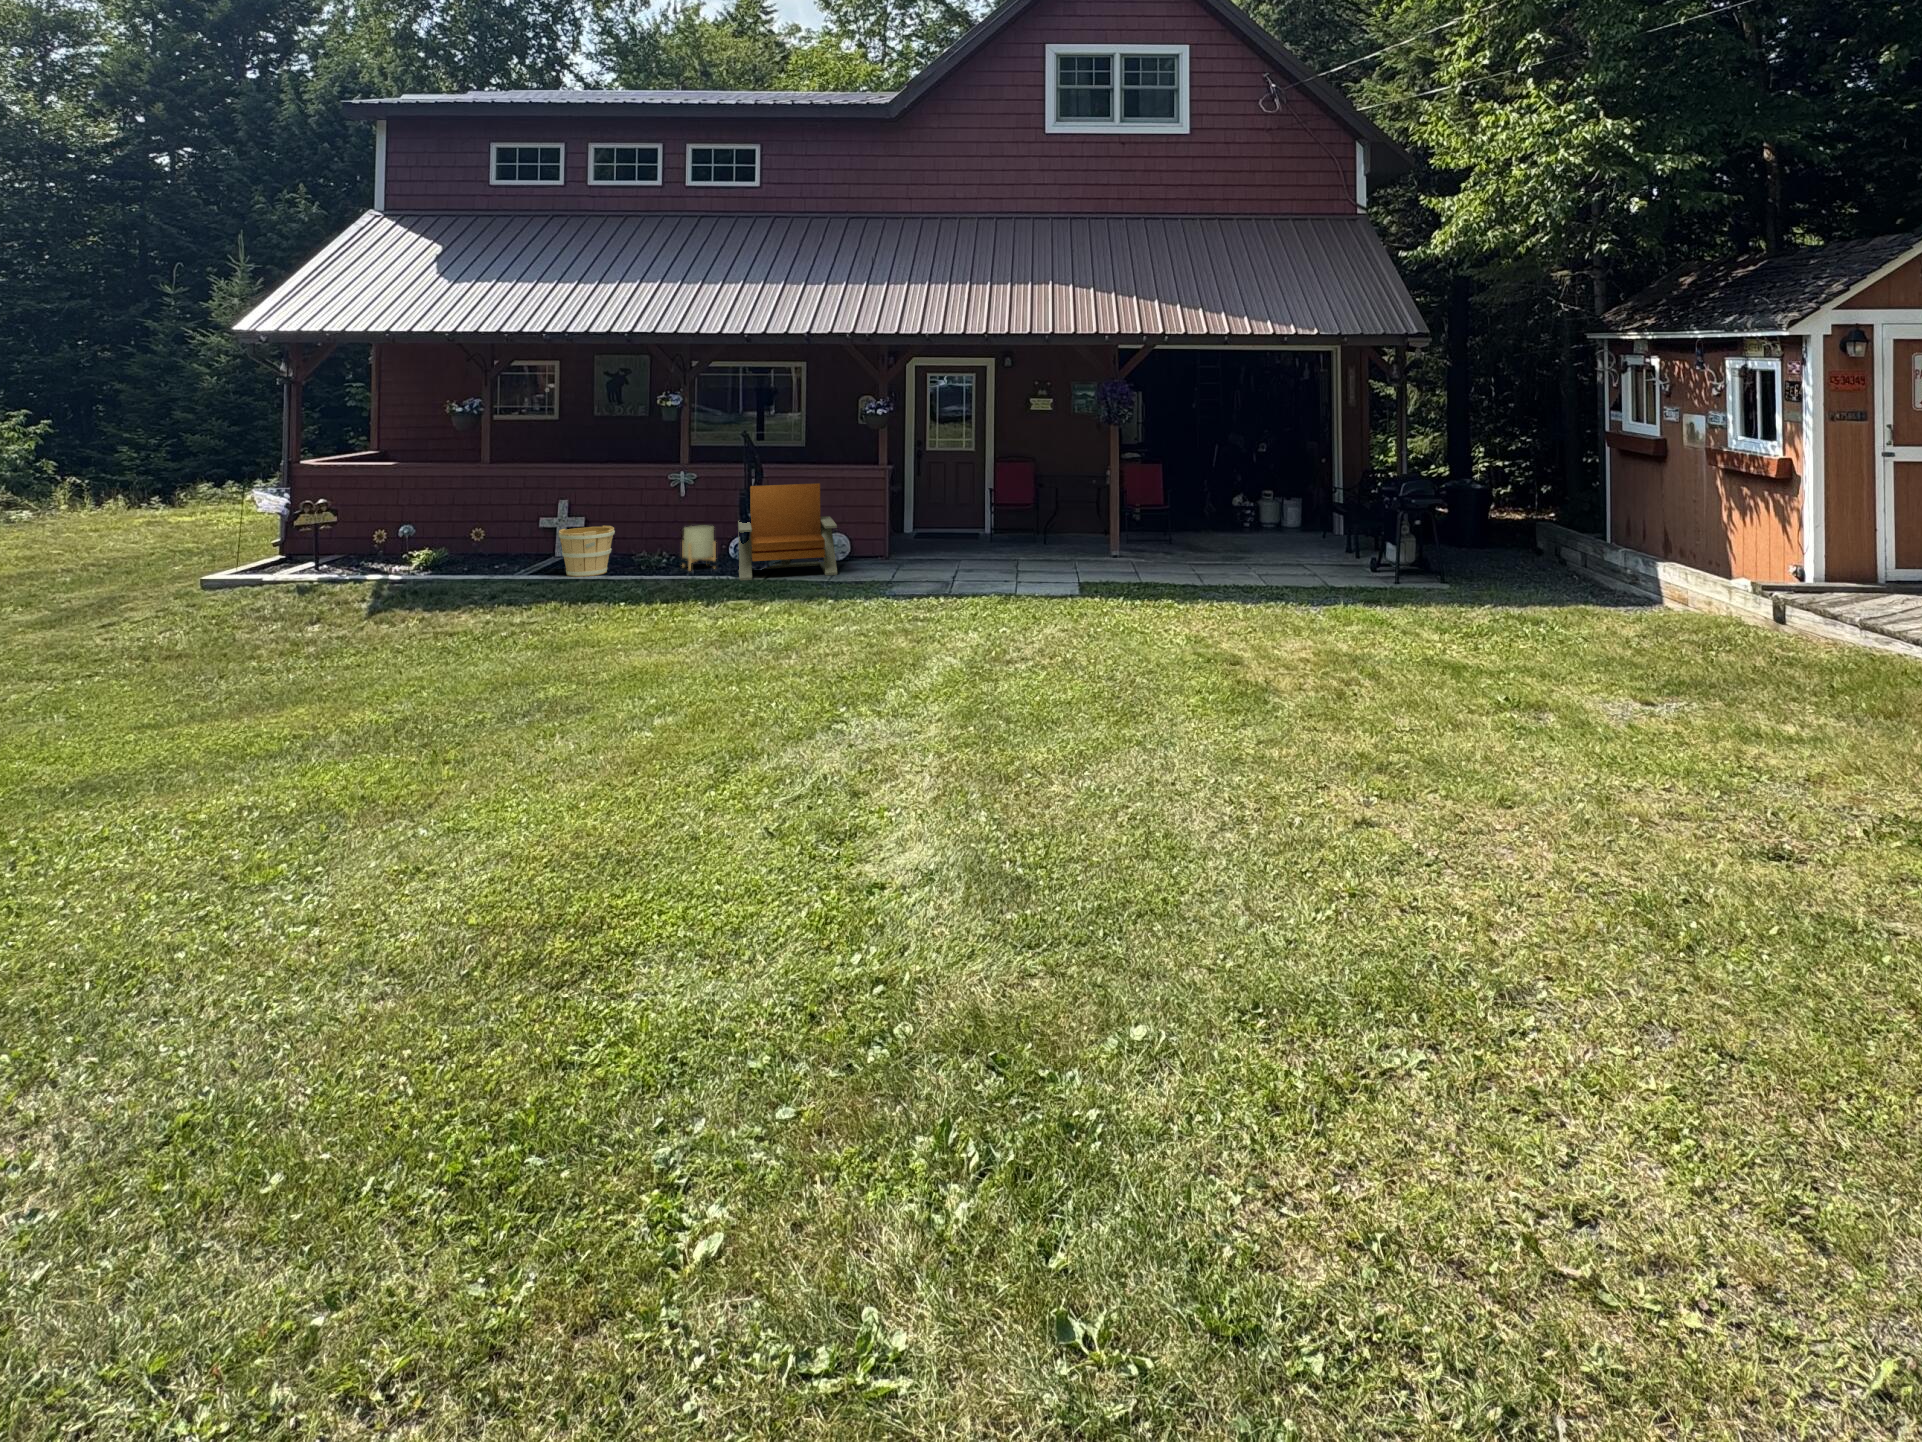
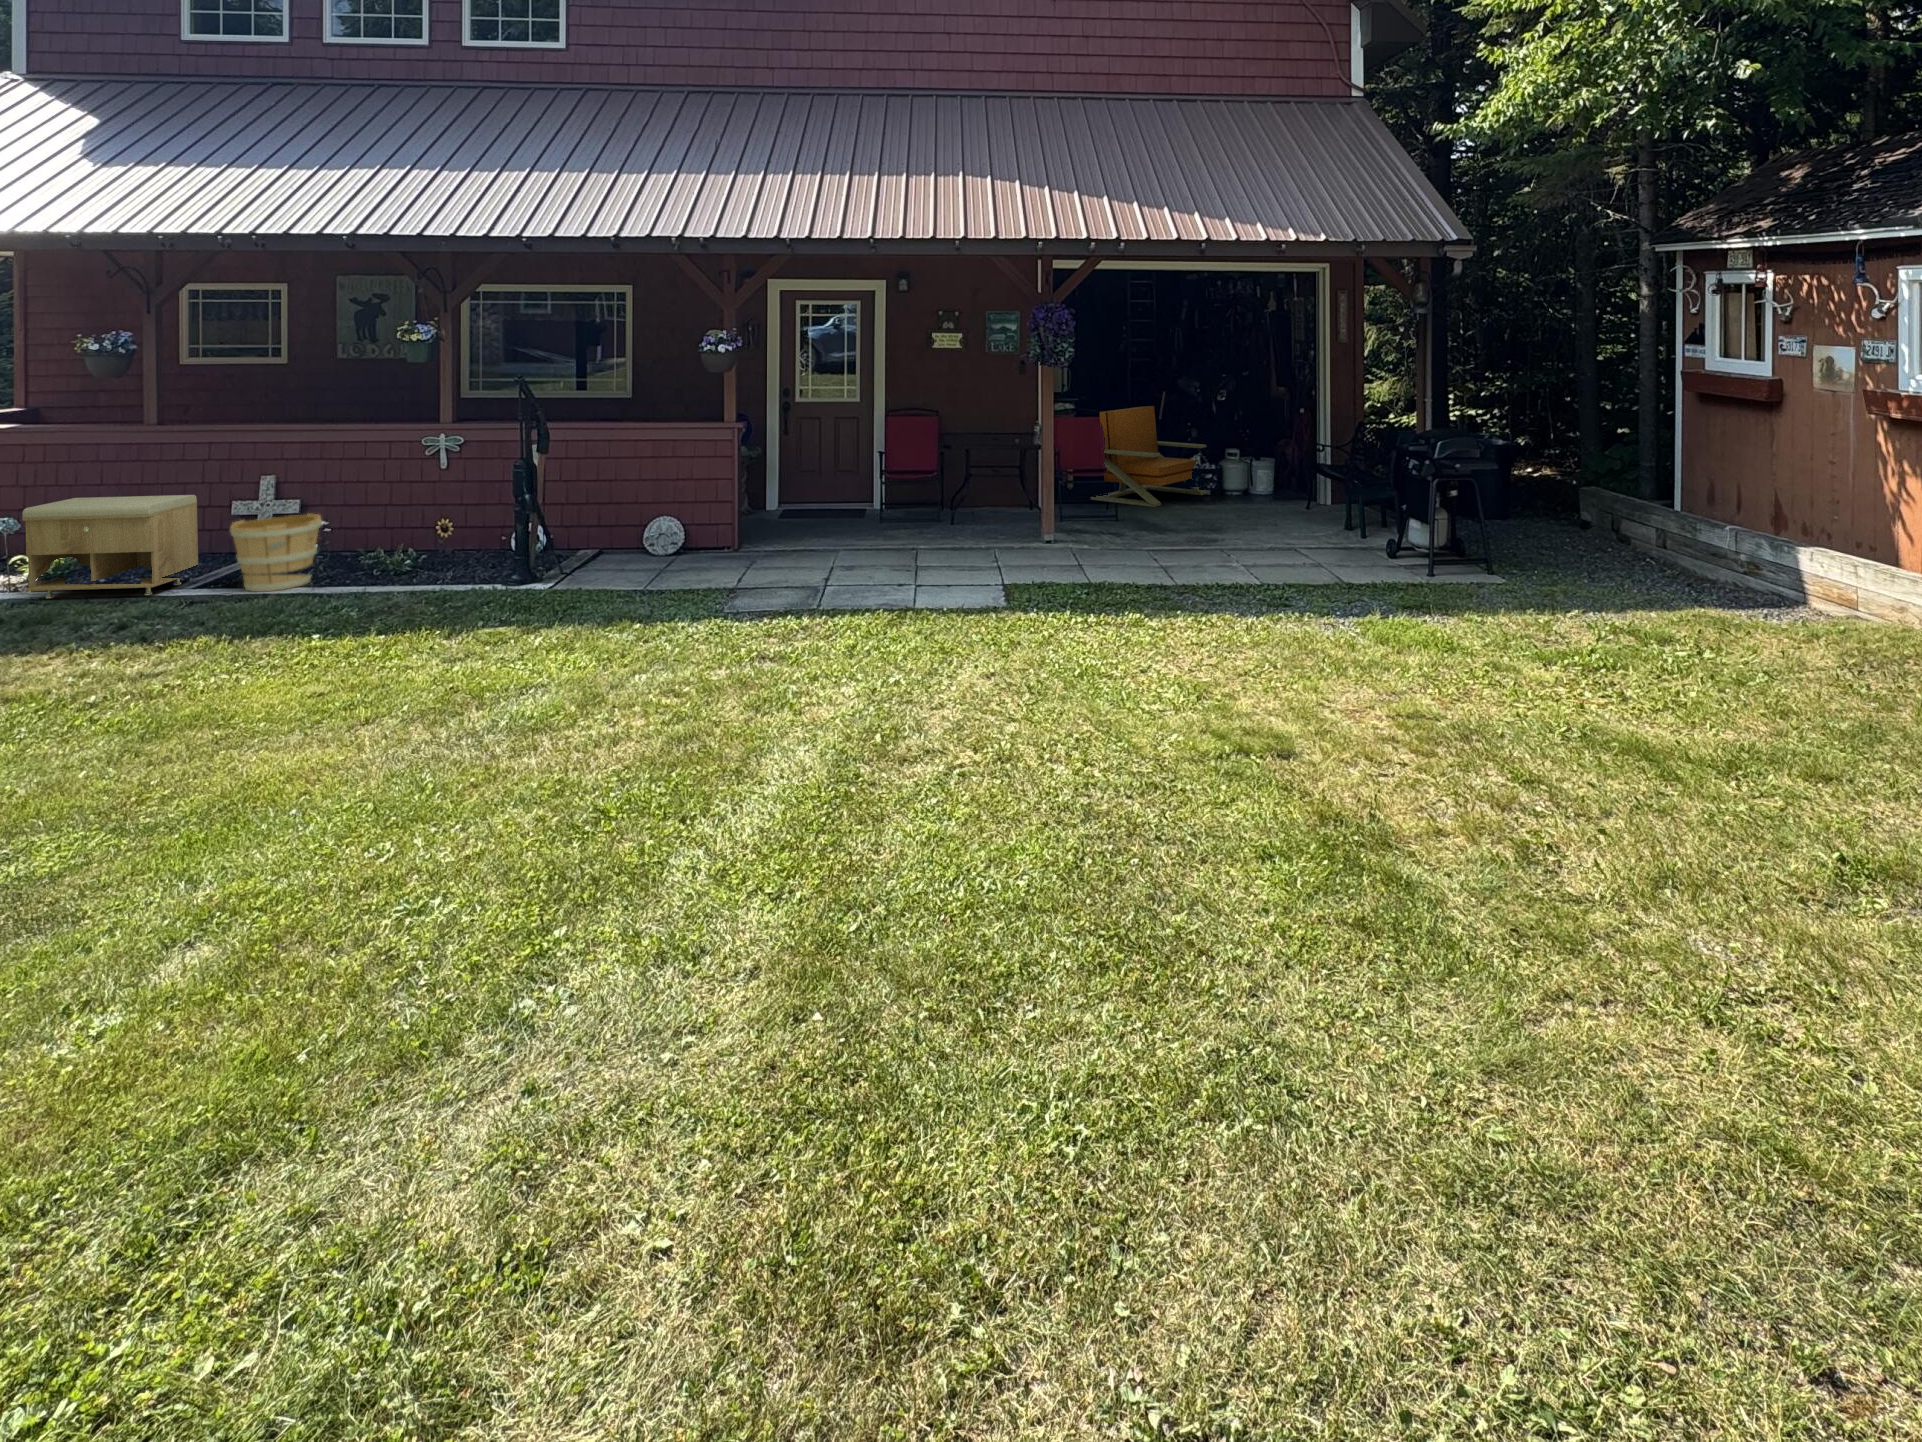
lounge chair: present [738,483,837,581] -> present [1091,406,1207,507]
storage bench: none [432,511,533,578] -> present [22,495,198,599]
planter: present [682,526,716,570] -> none [429,511,479,578]

